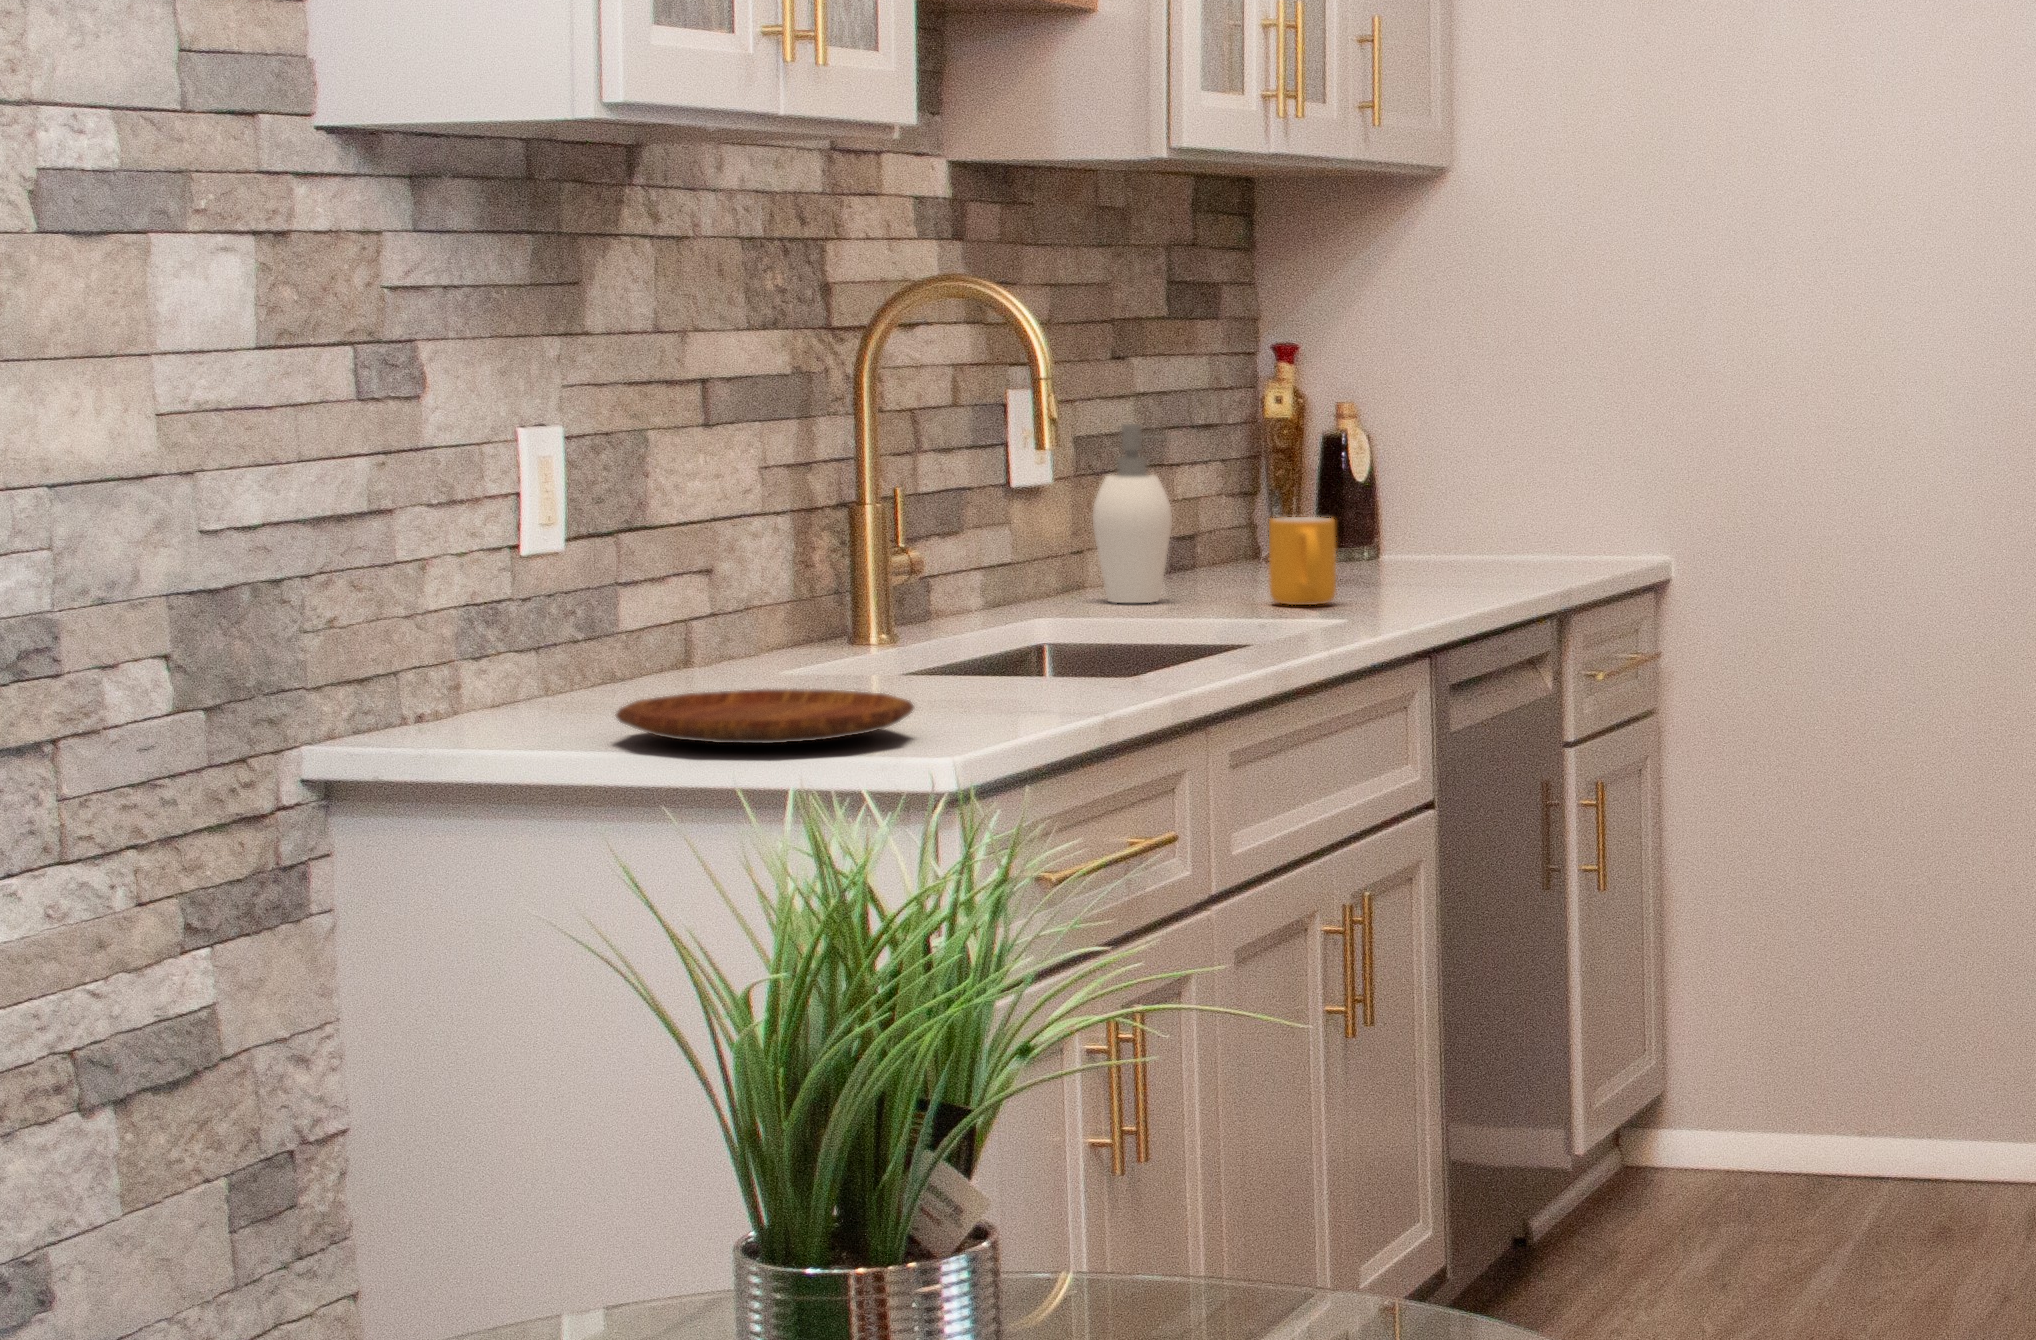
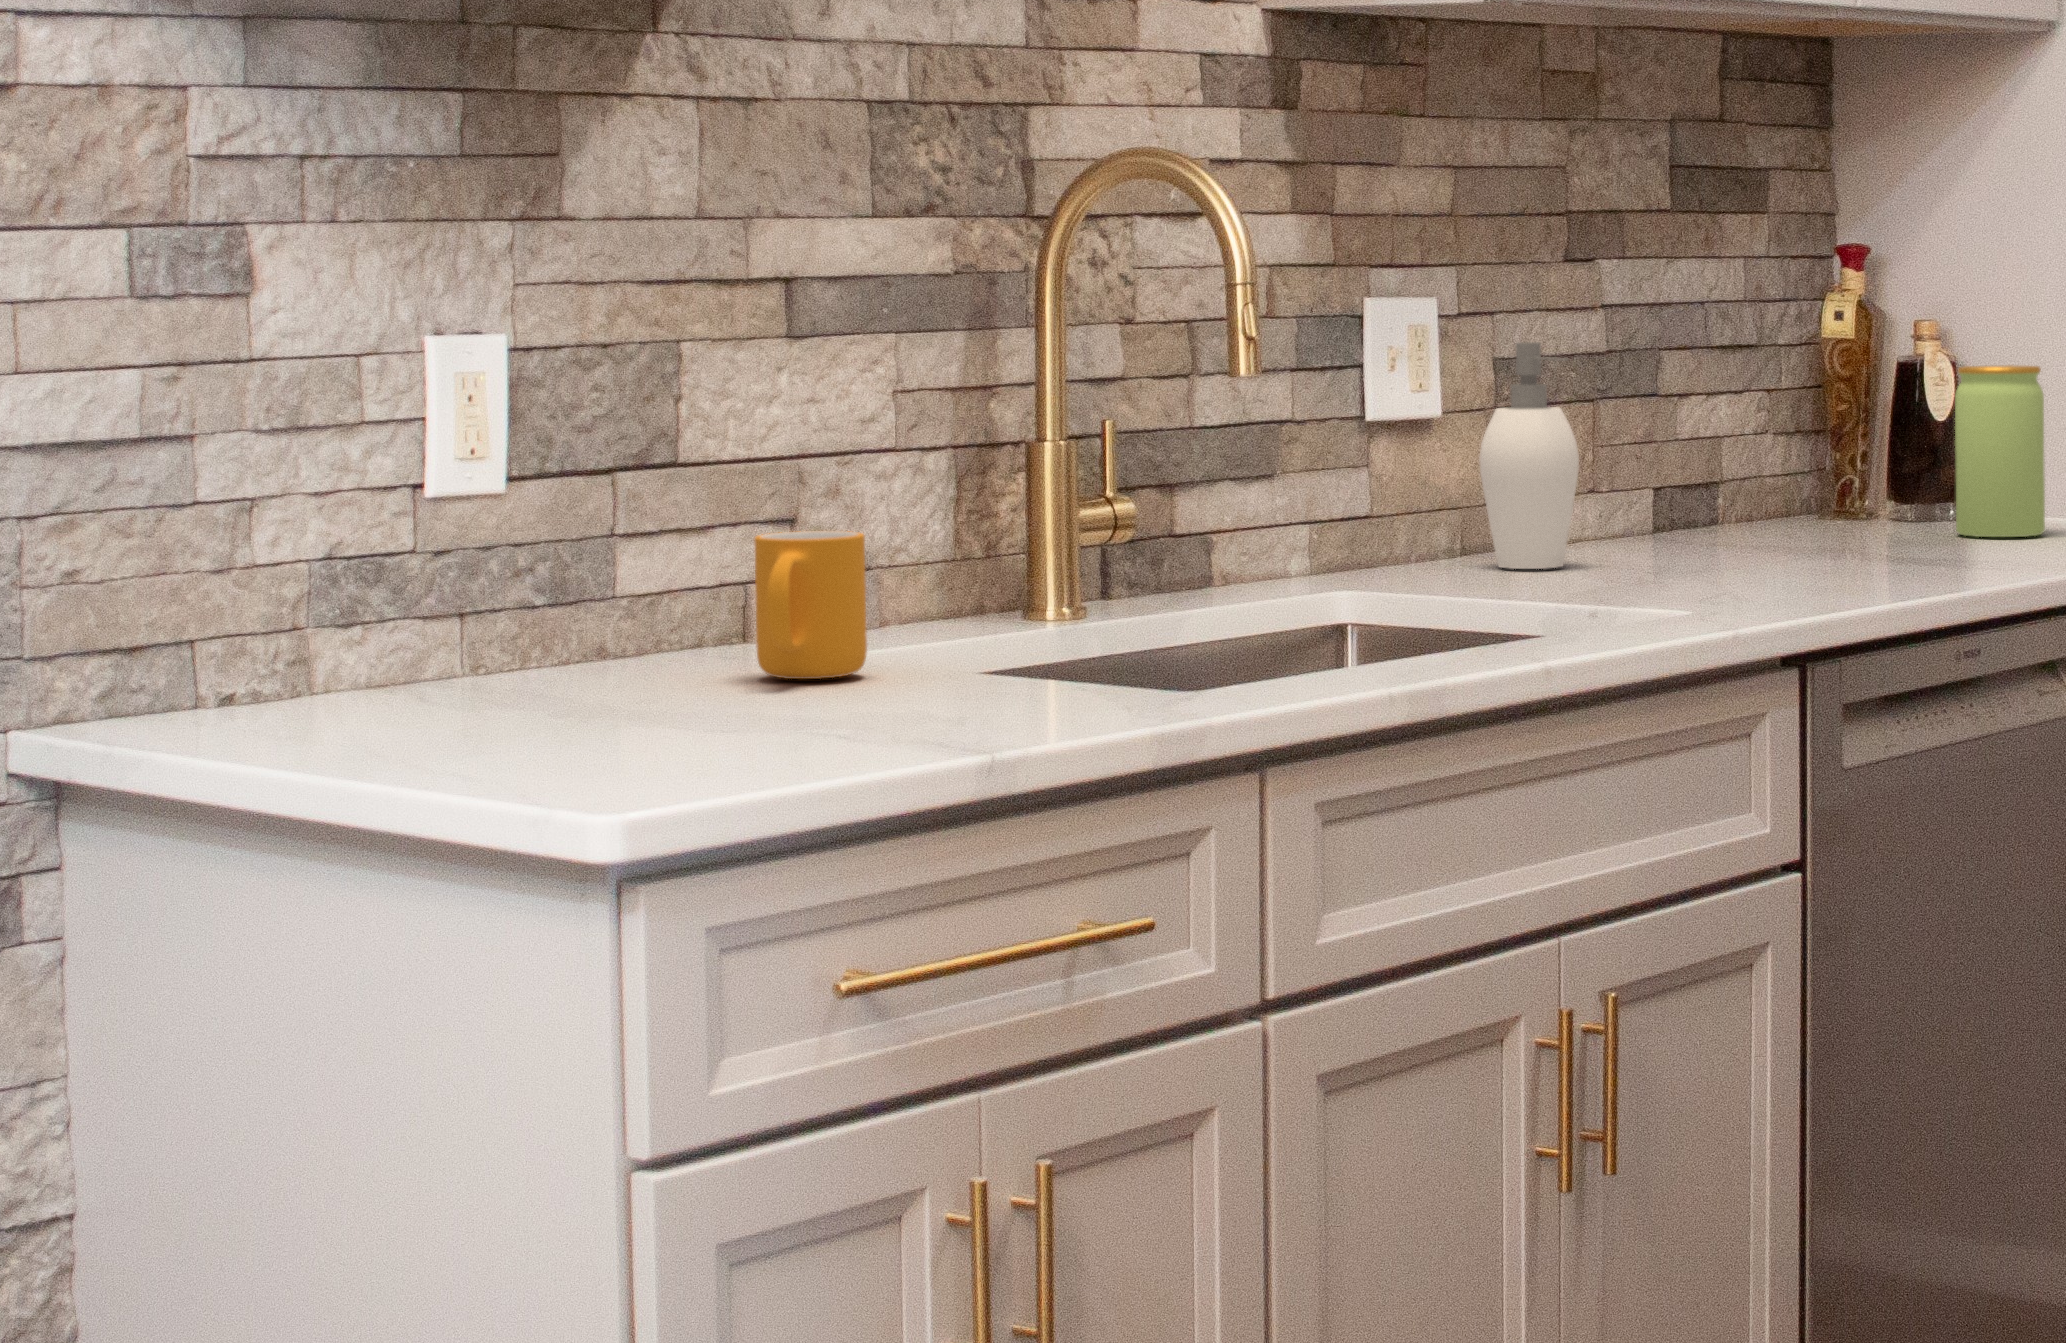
jar: none [1390,440,1458,573] -> present [1955,365,2045,537]
mug: present [1269,517,1336,605] -> present [754,531,867,679]
tray: present [616,689,914,743] -> none [360,672,750,745]

